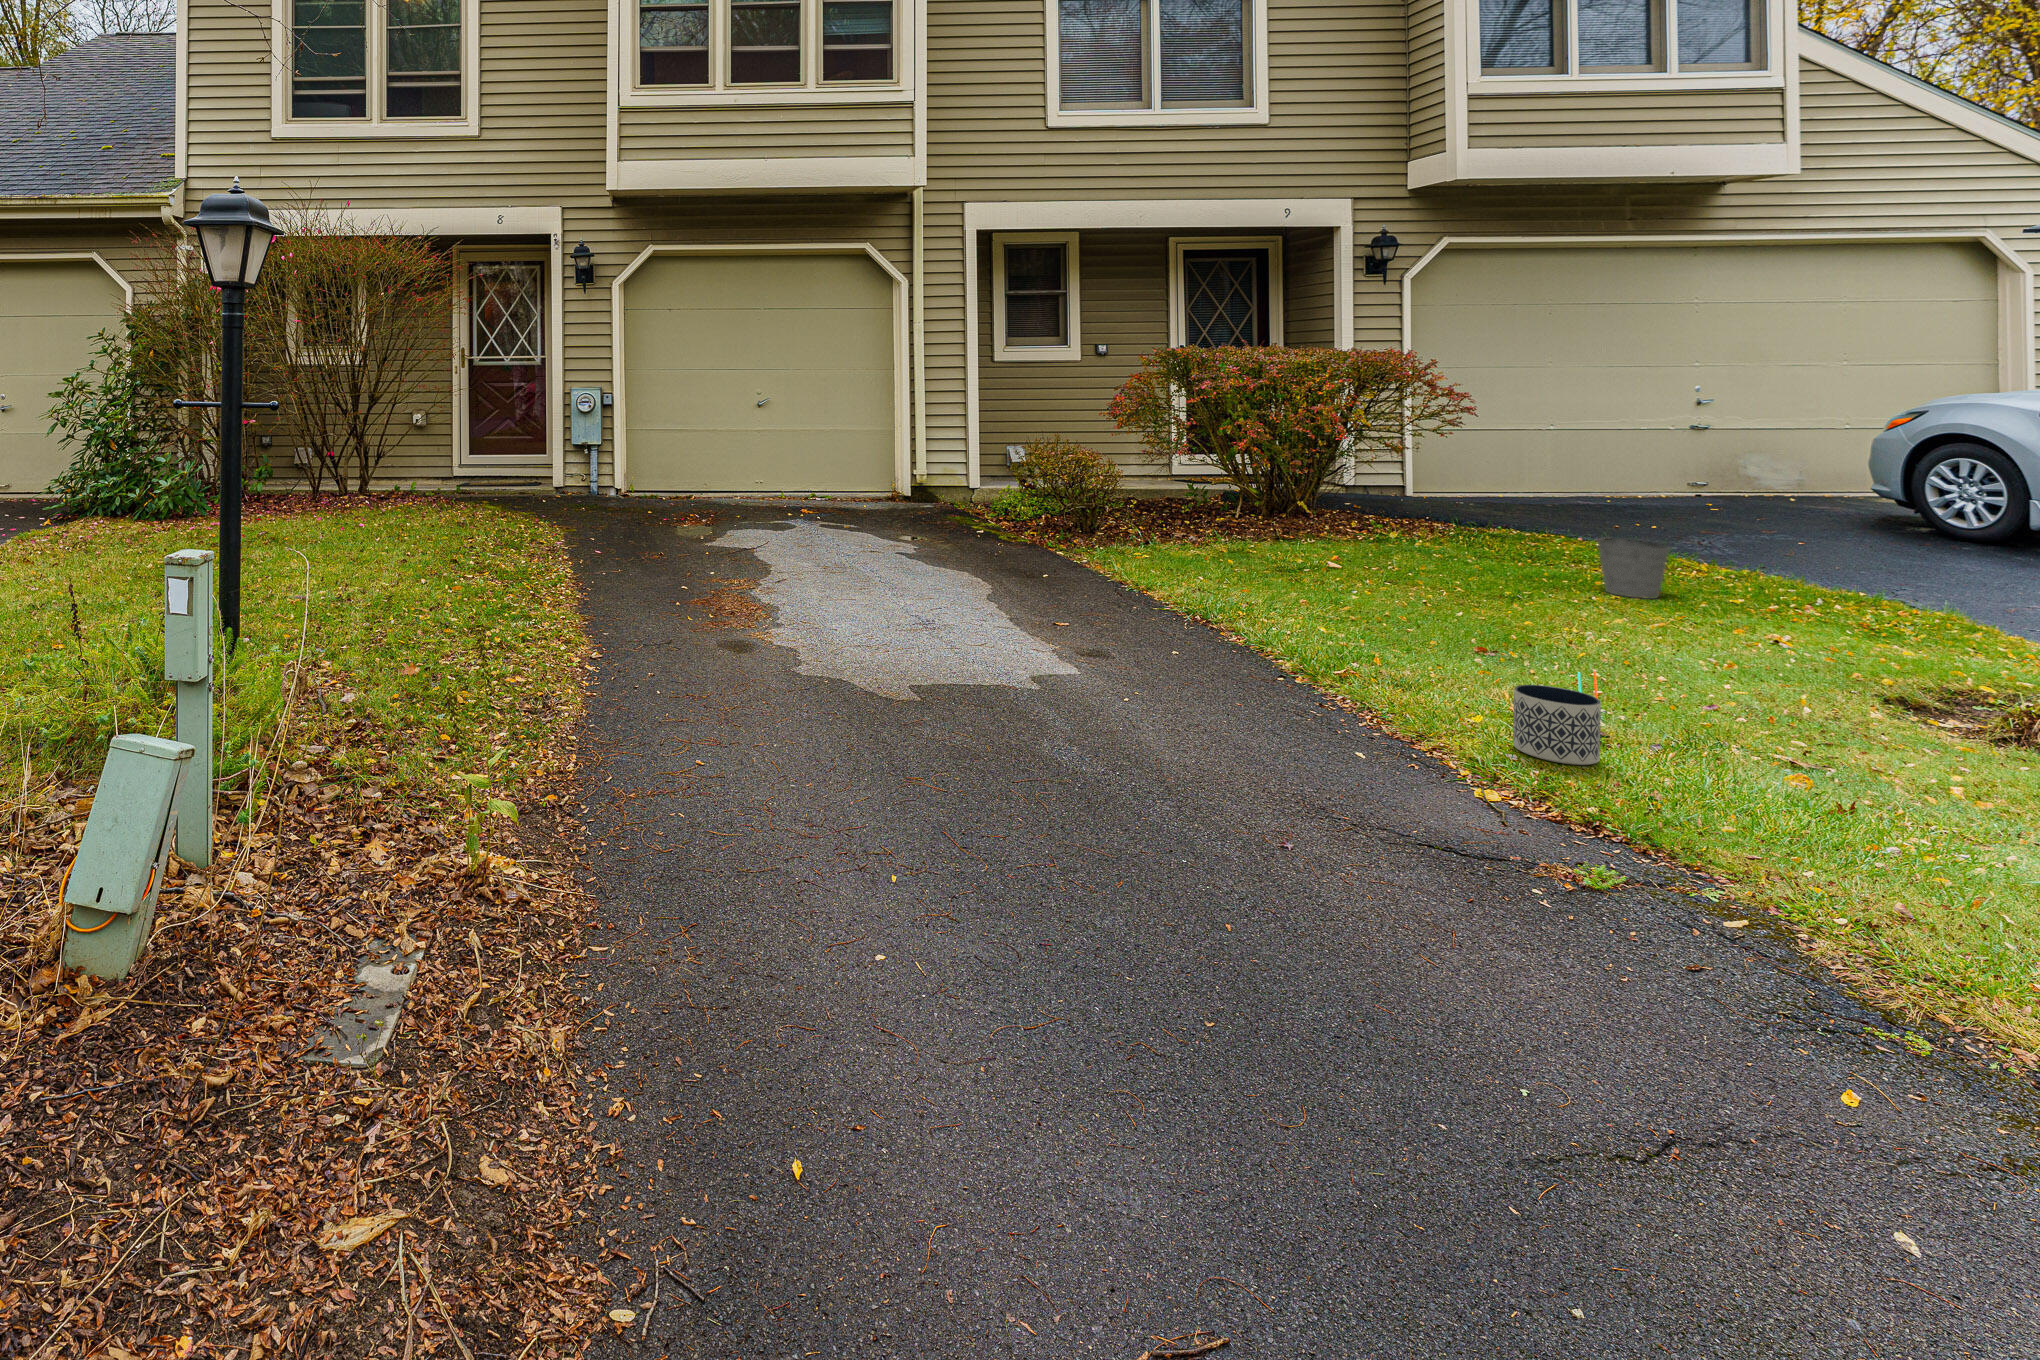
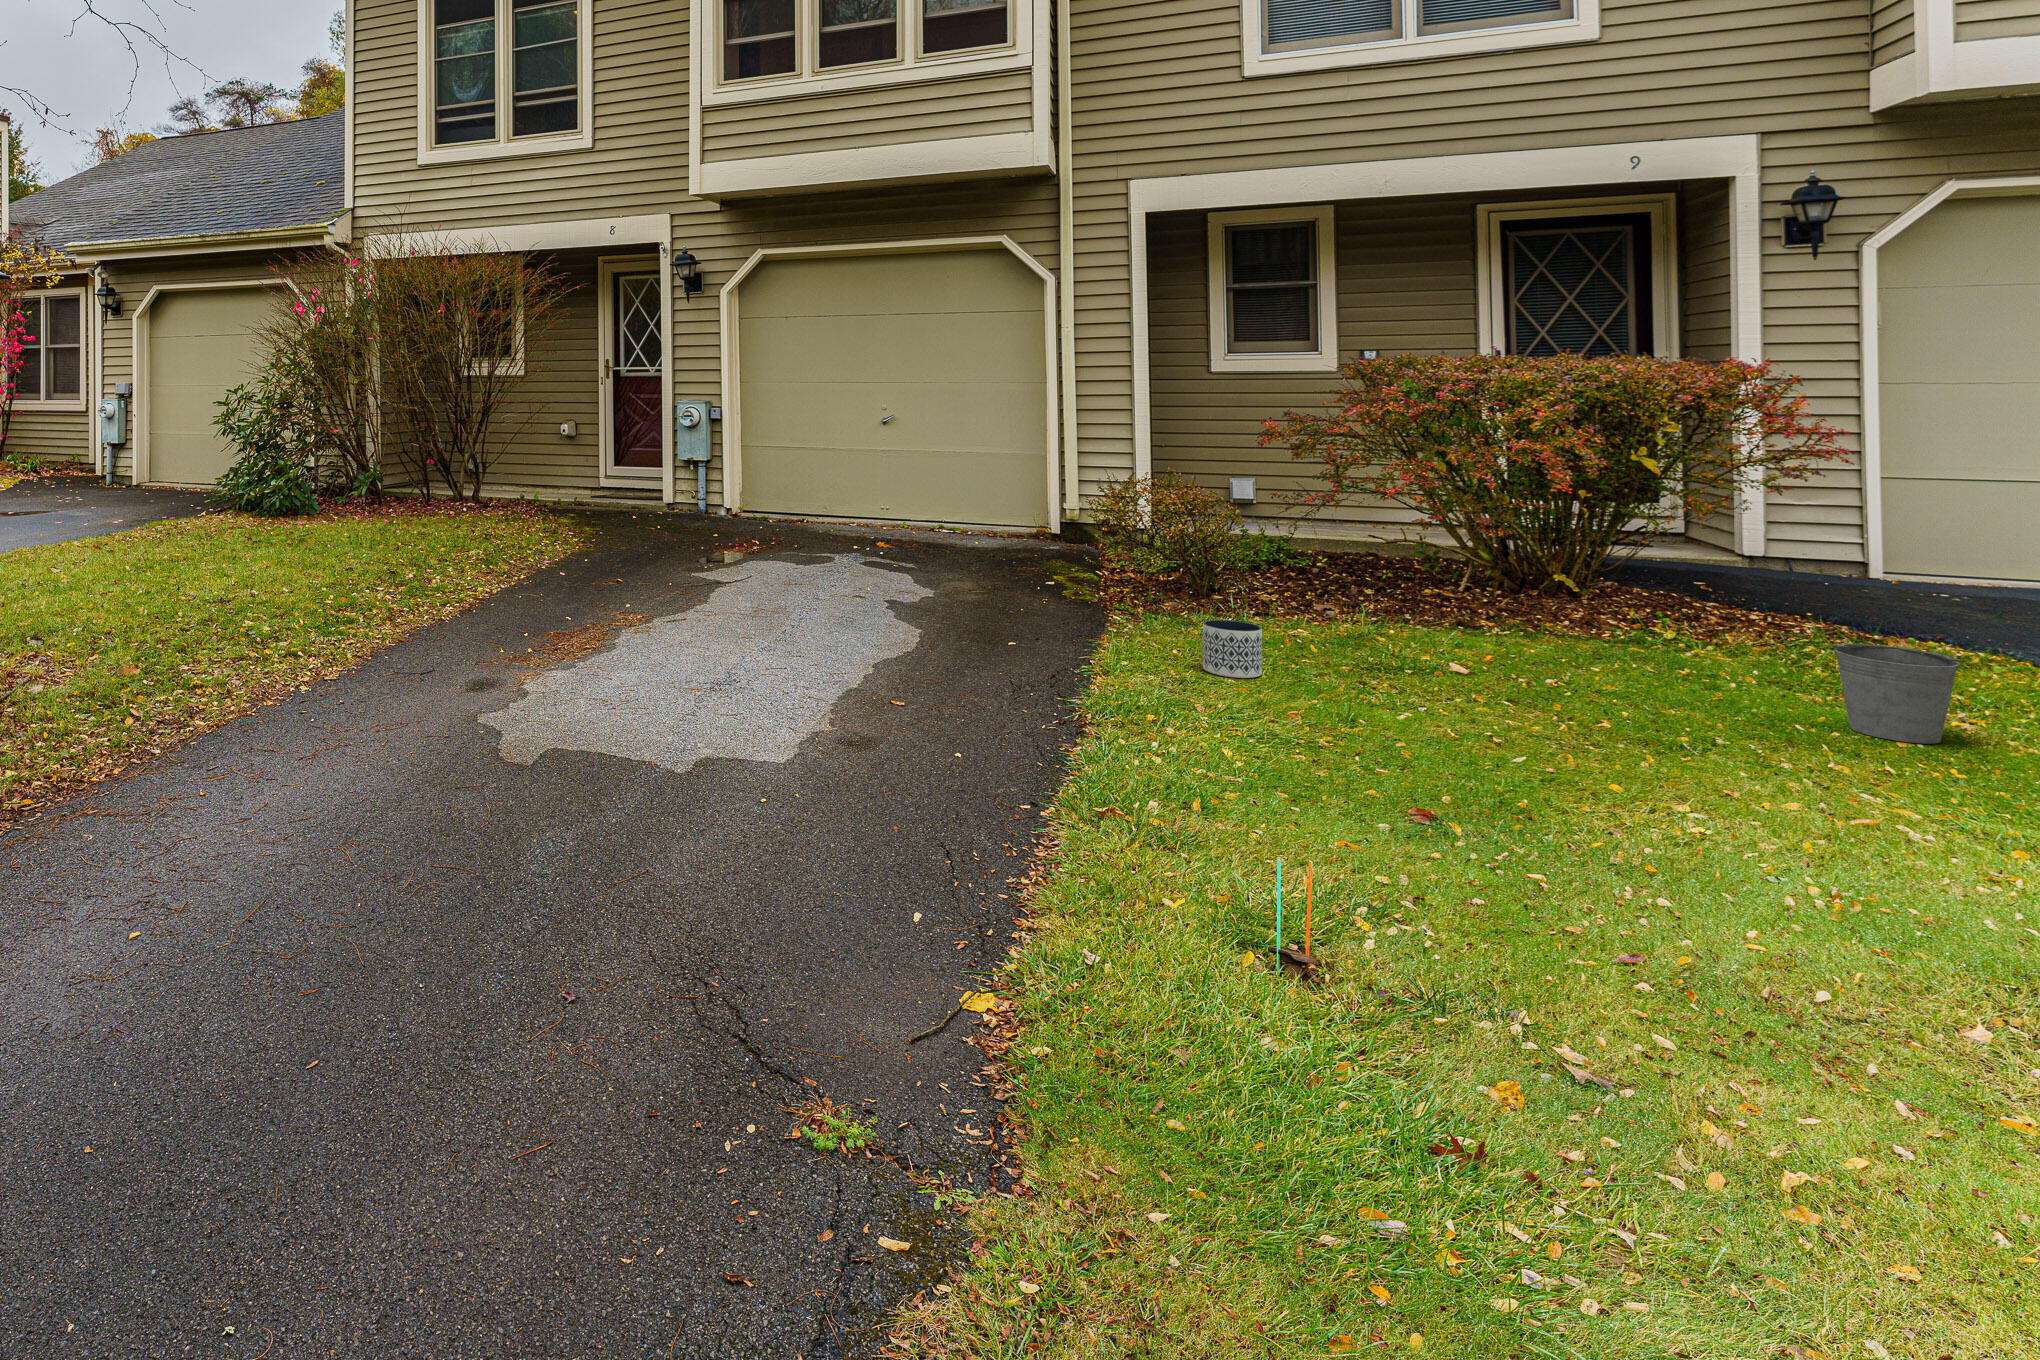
planter: present [1513,685,1601,765] -> present [1203,620,1262,678]

